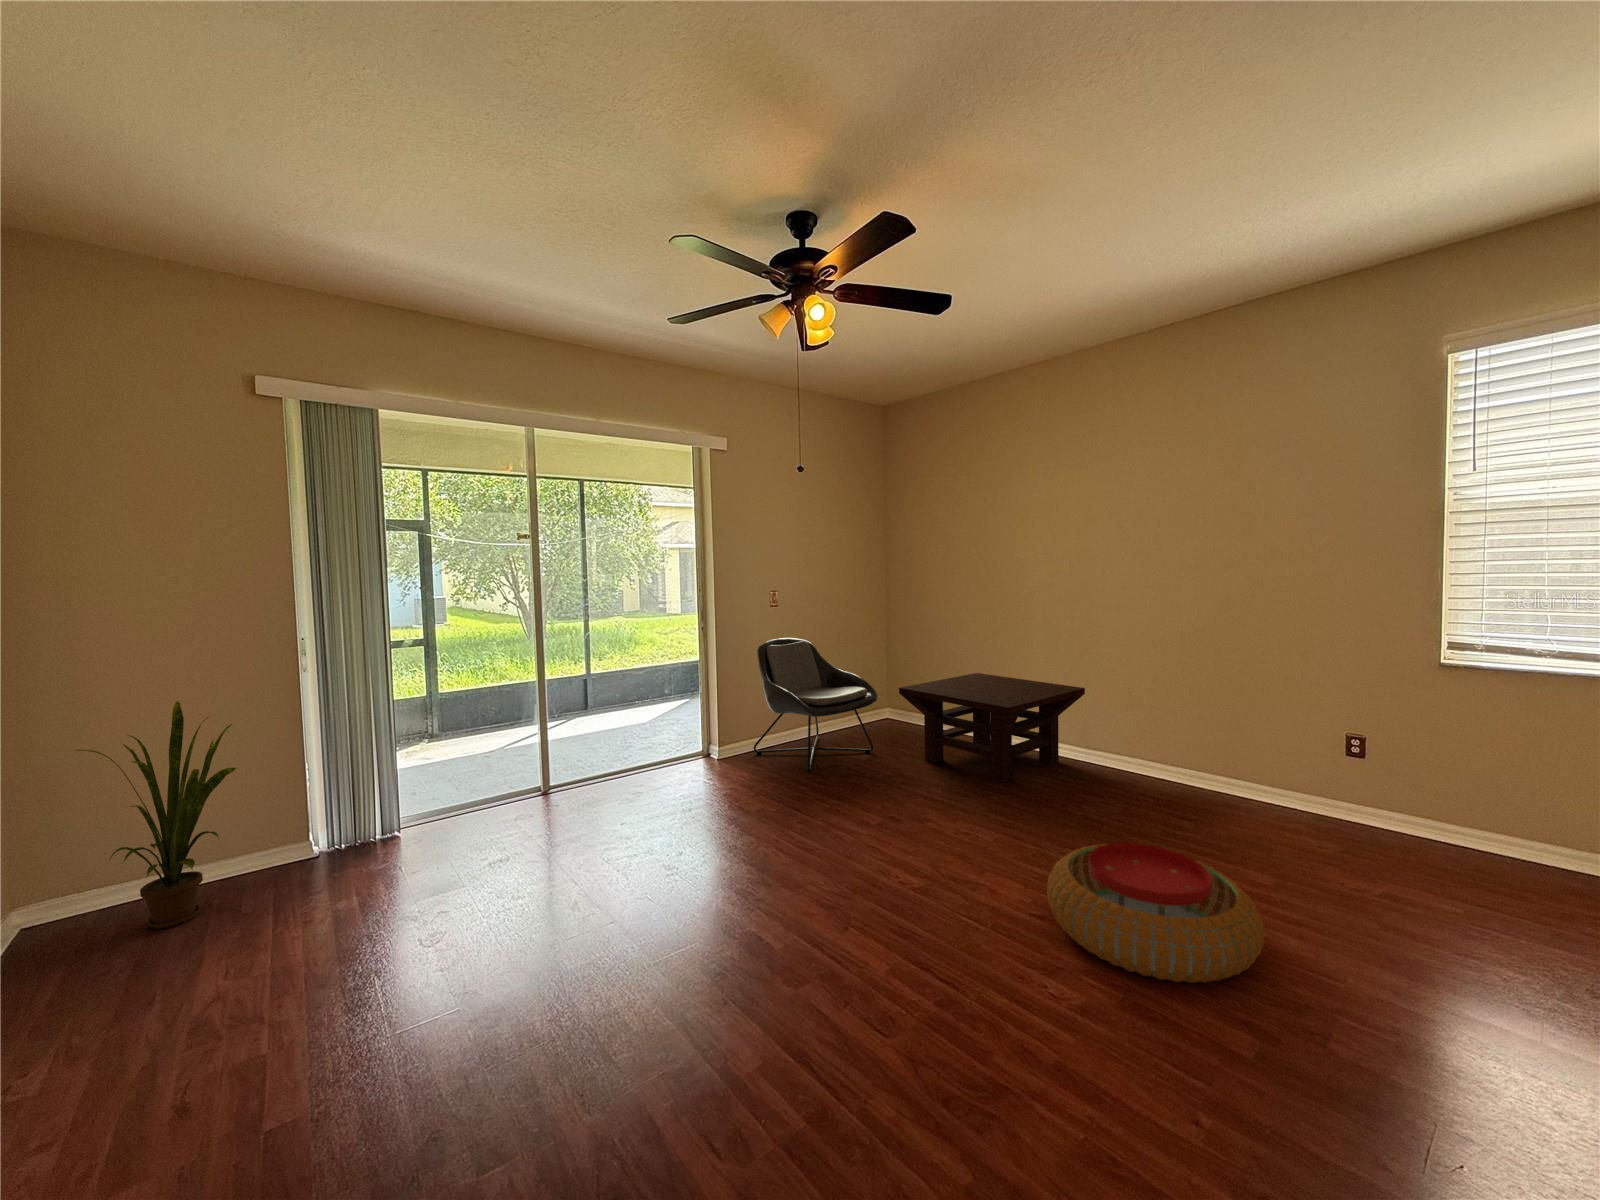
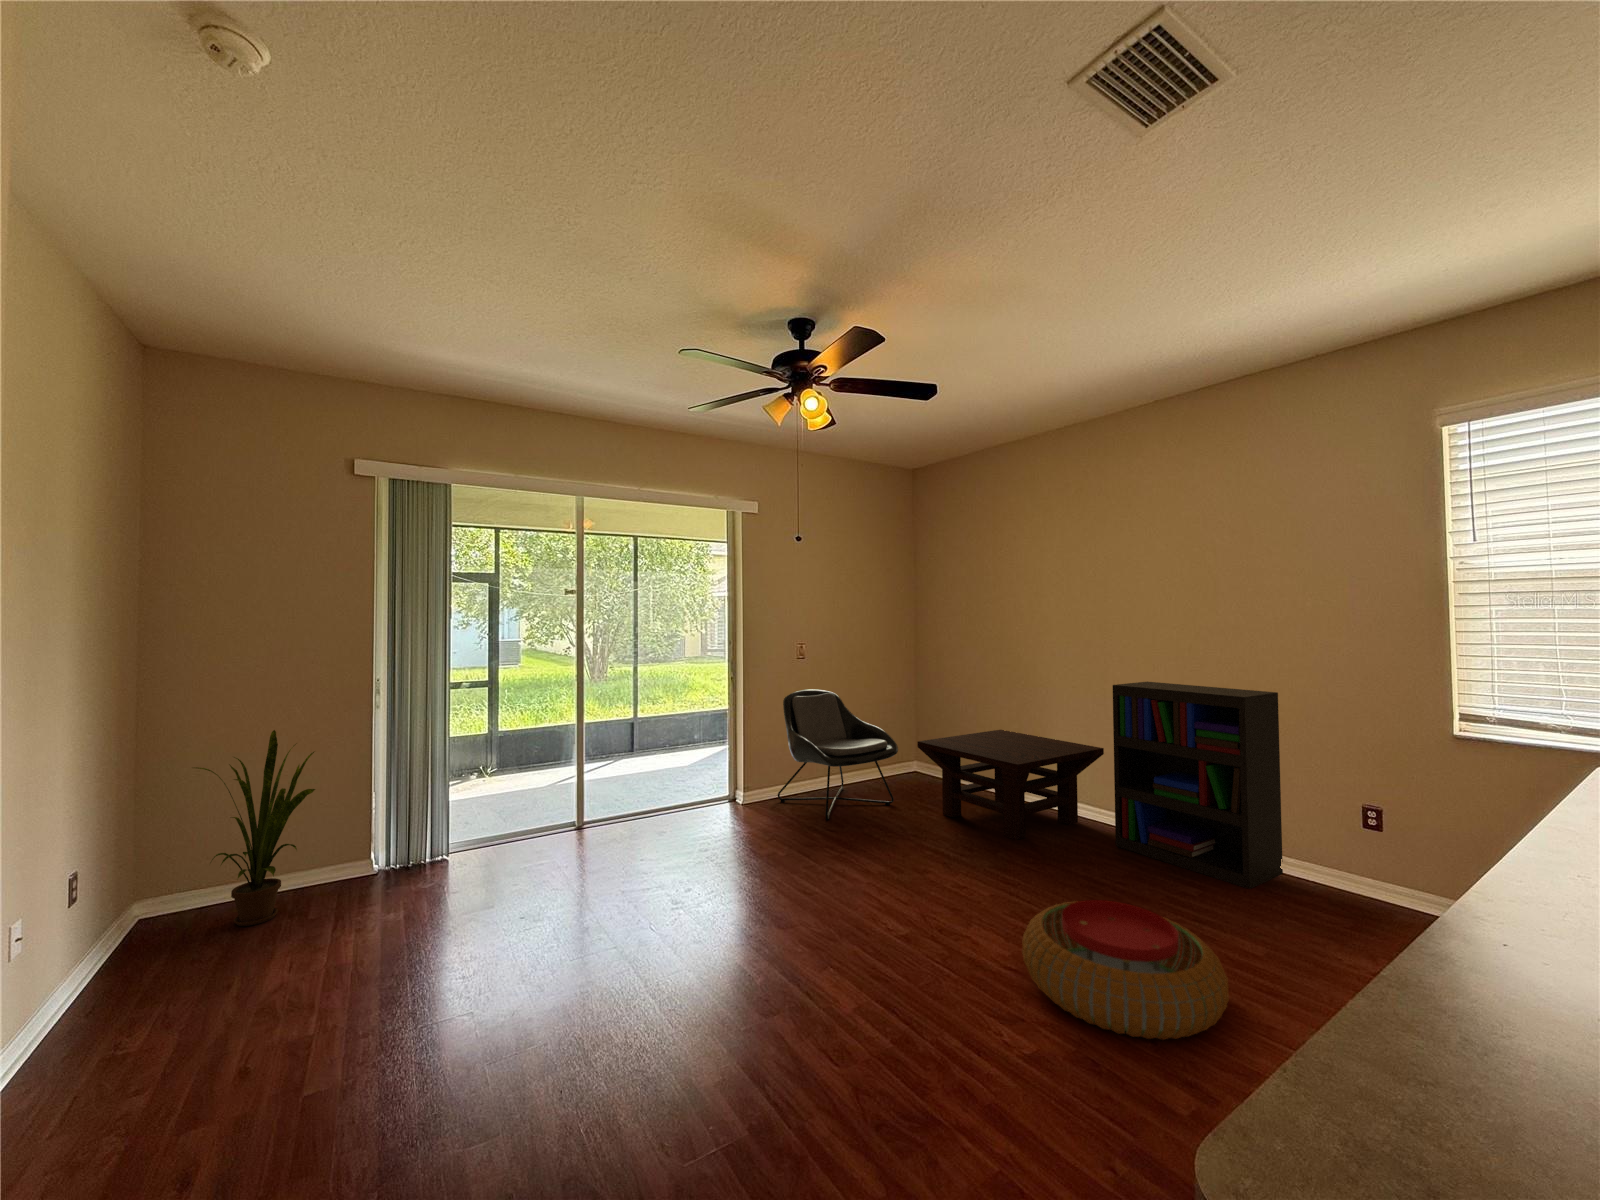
bookshelf: none [1101,620,1267,820] -> present [1113,682,1283,889]

